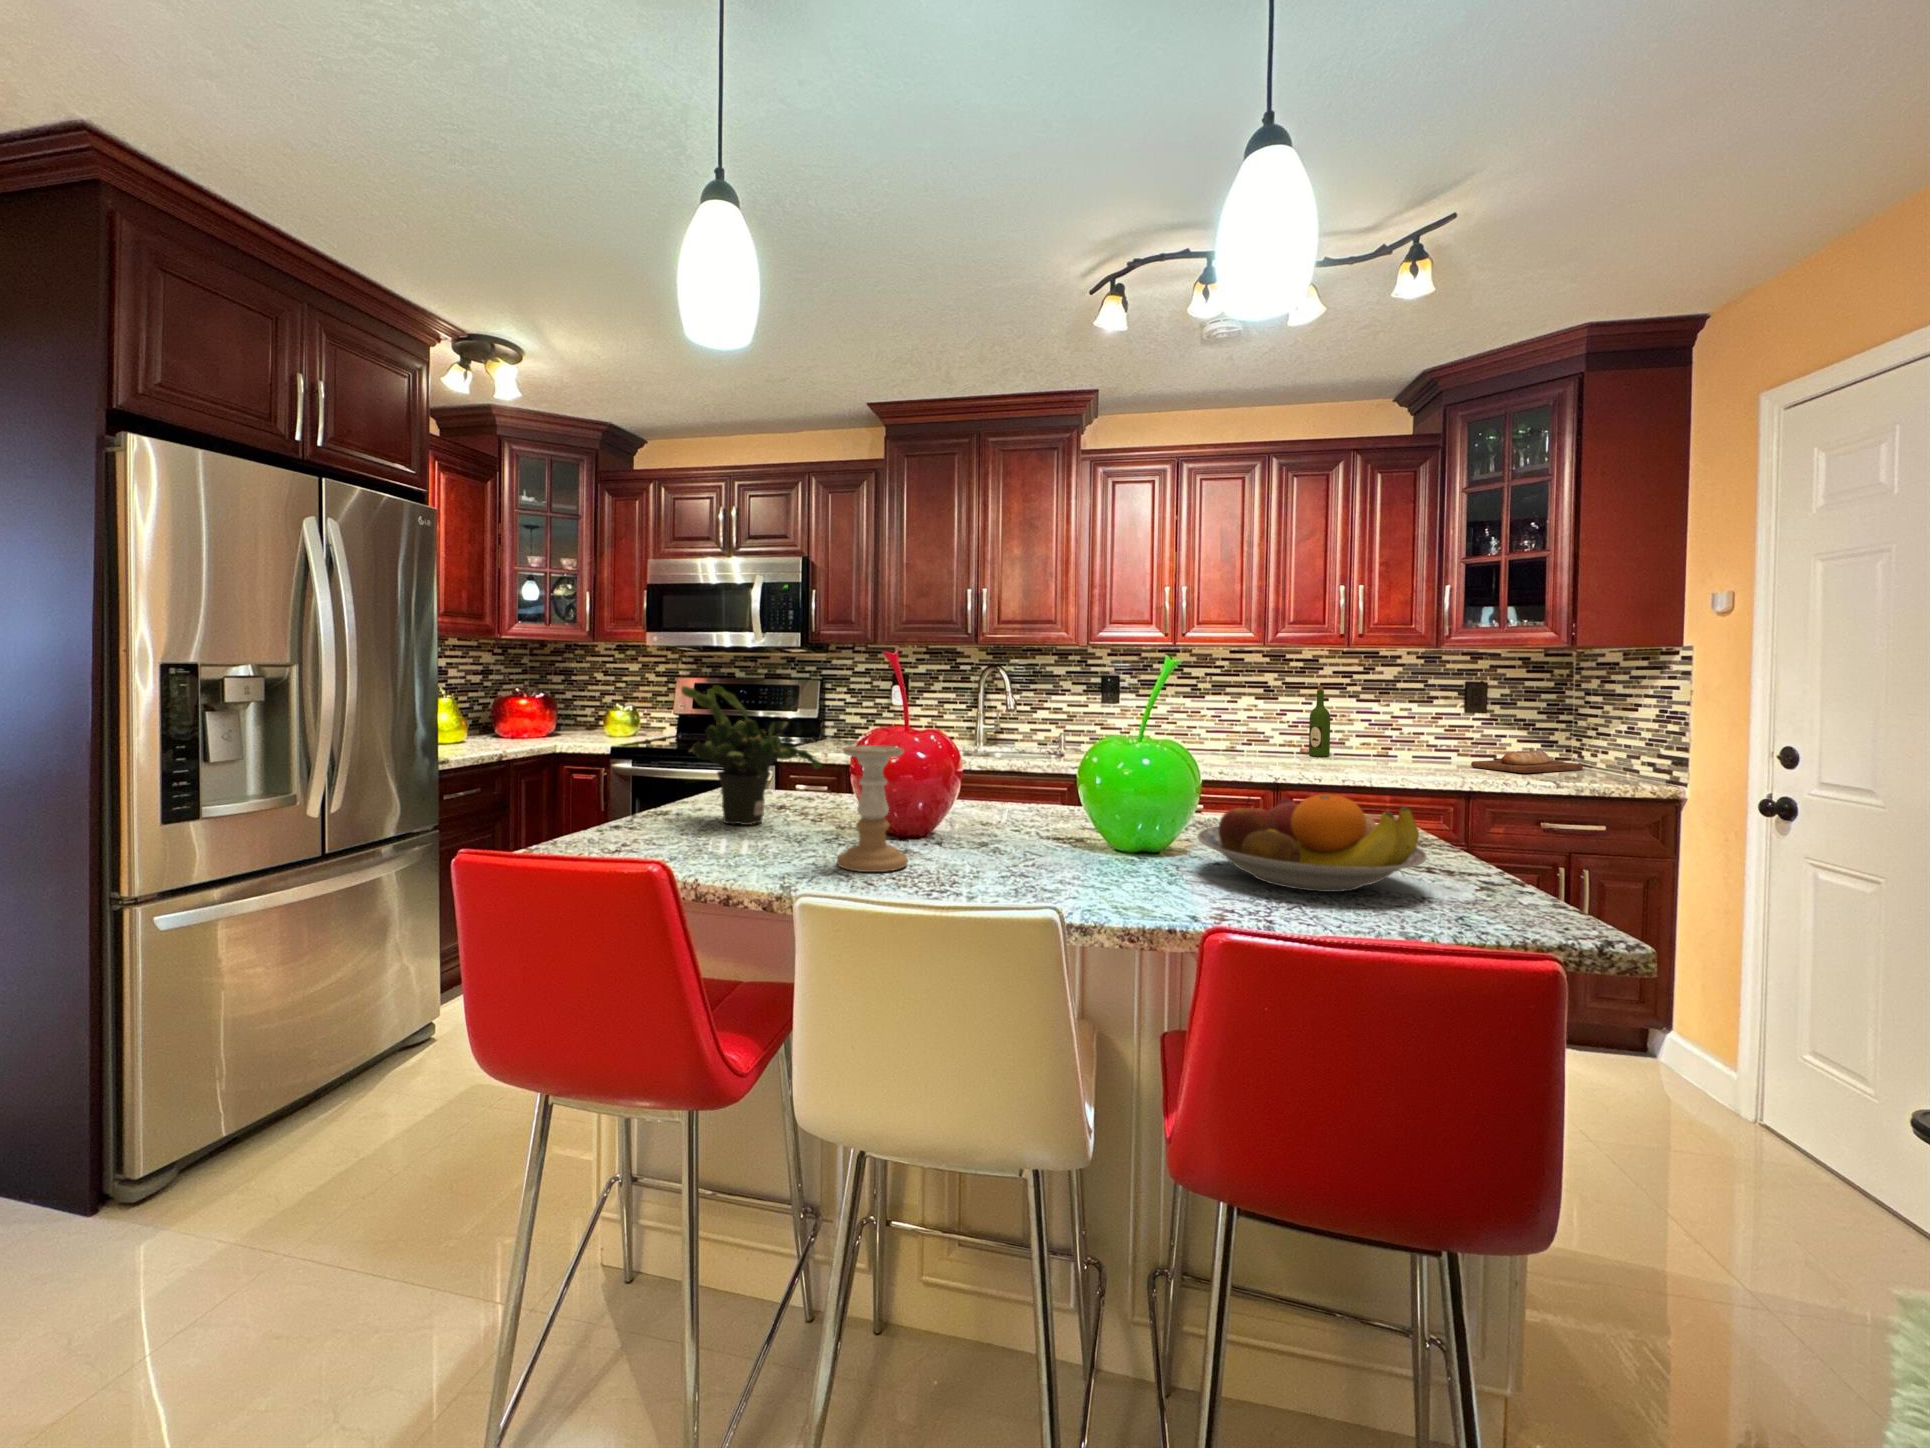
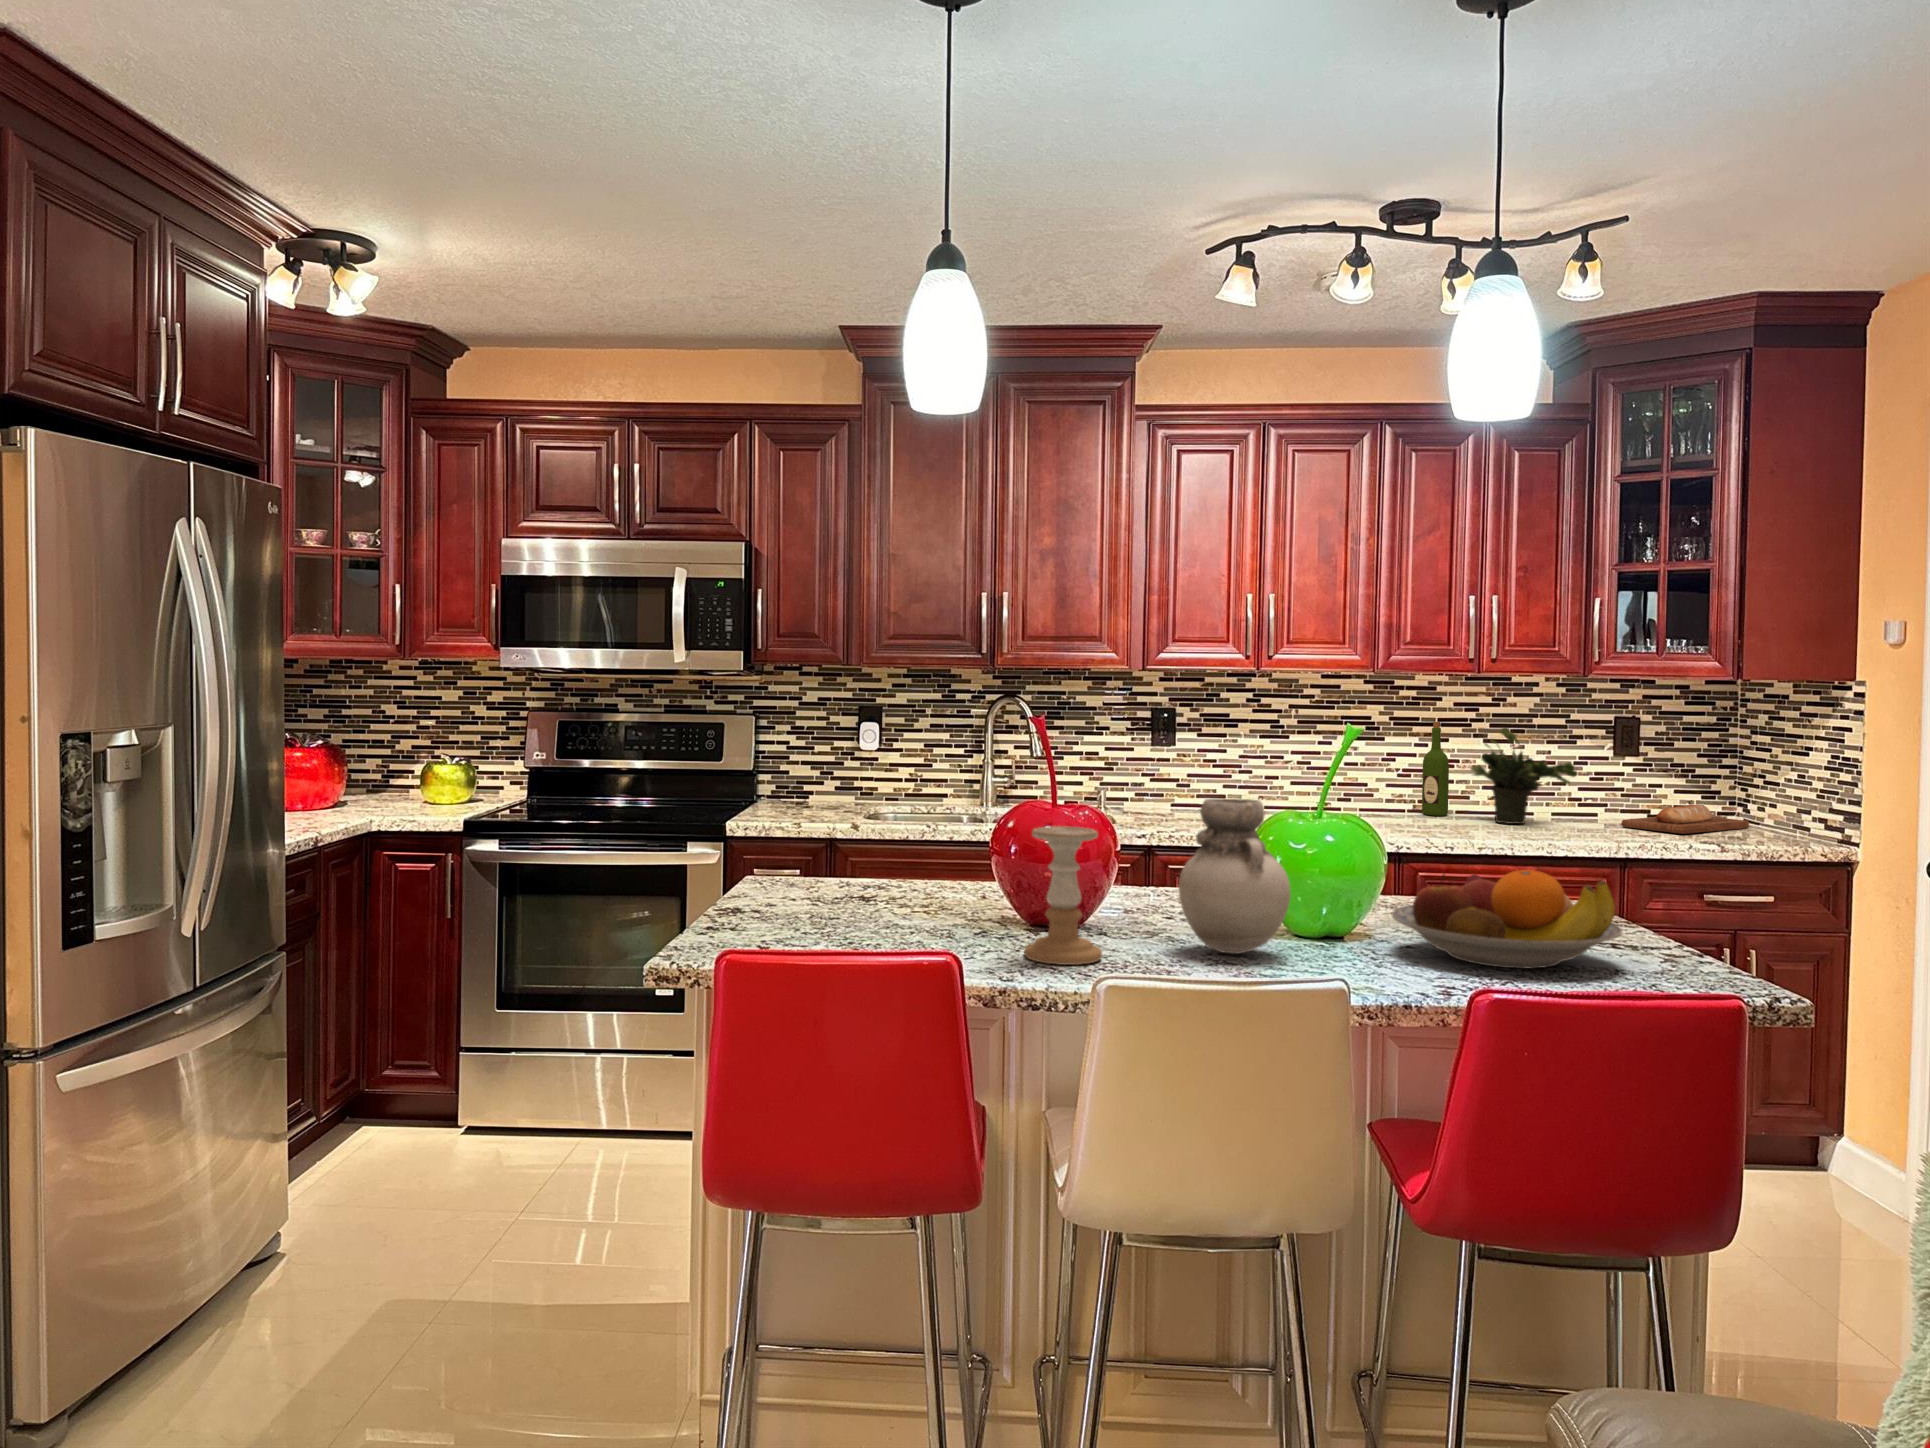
potted plant: present [682,685,822,825] -> present [1471,728,1578,824]
vase: none [990,723,1092,866] -> present [1179,798,1291,954]

